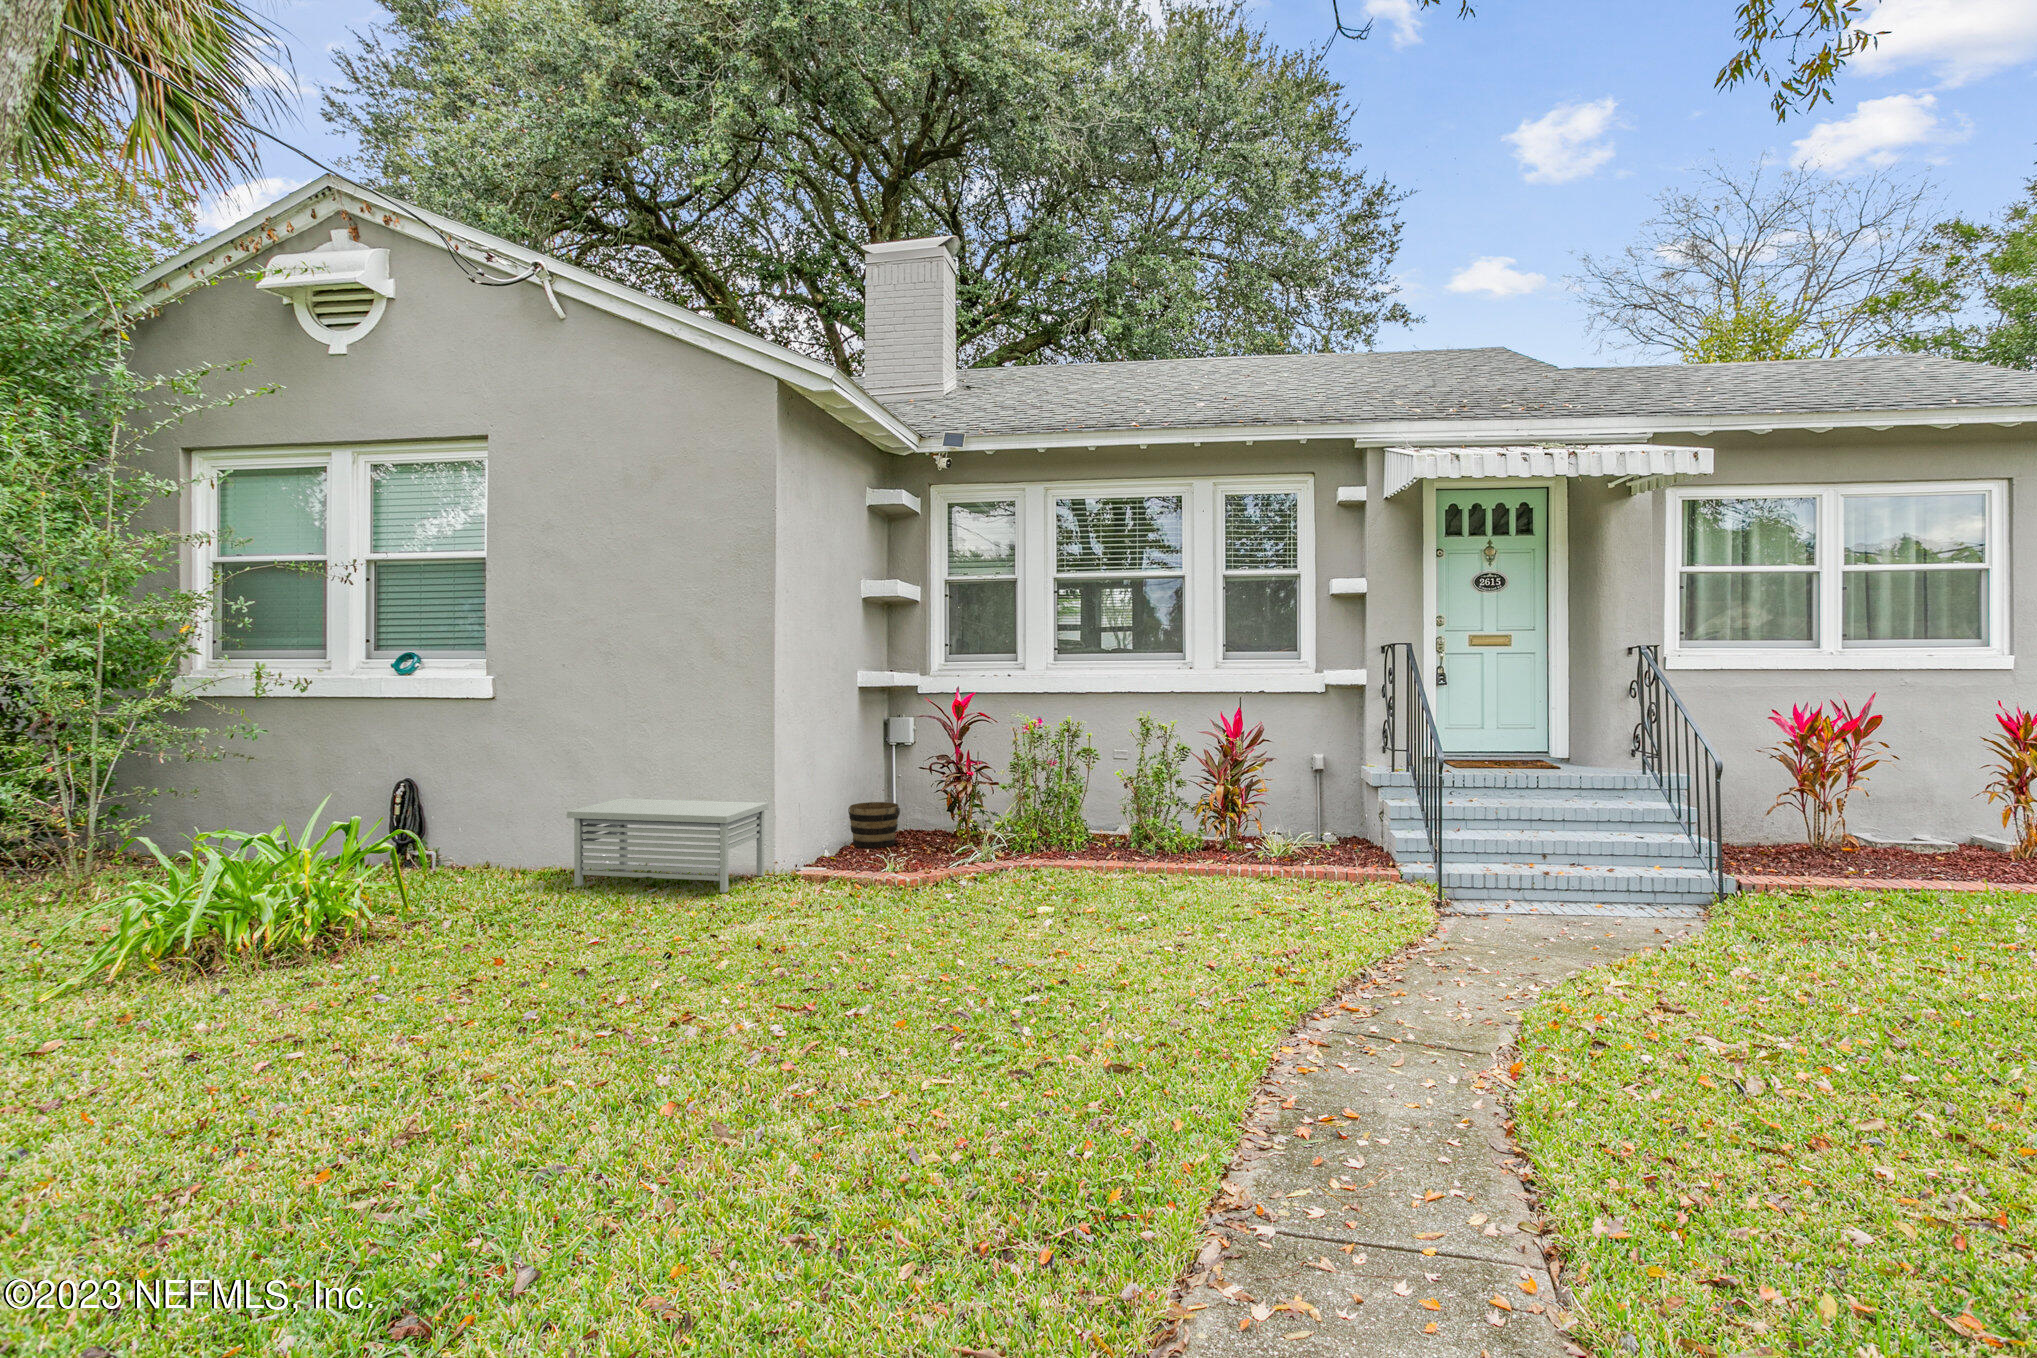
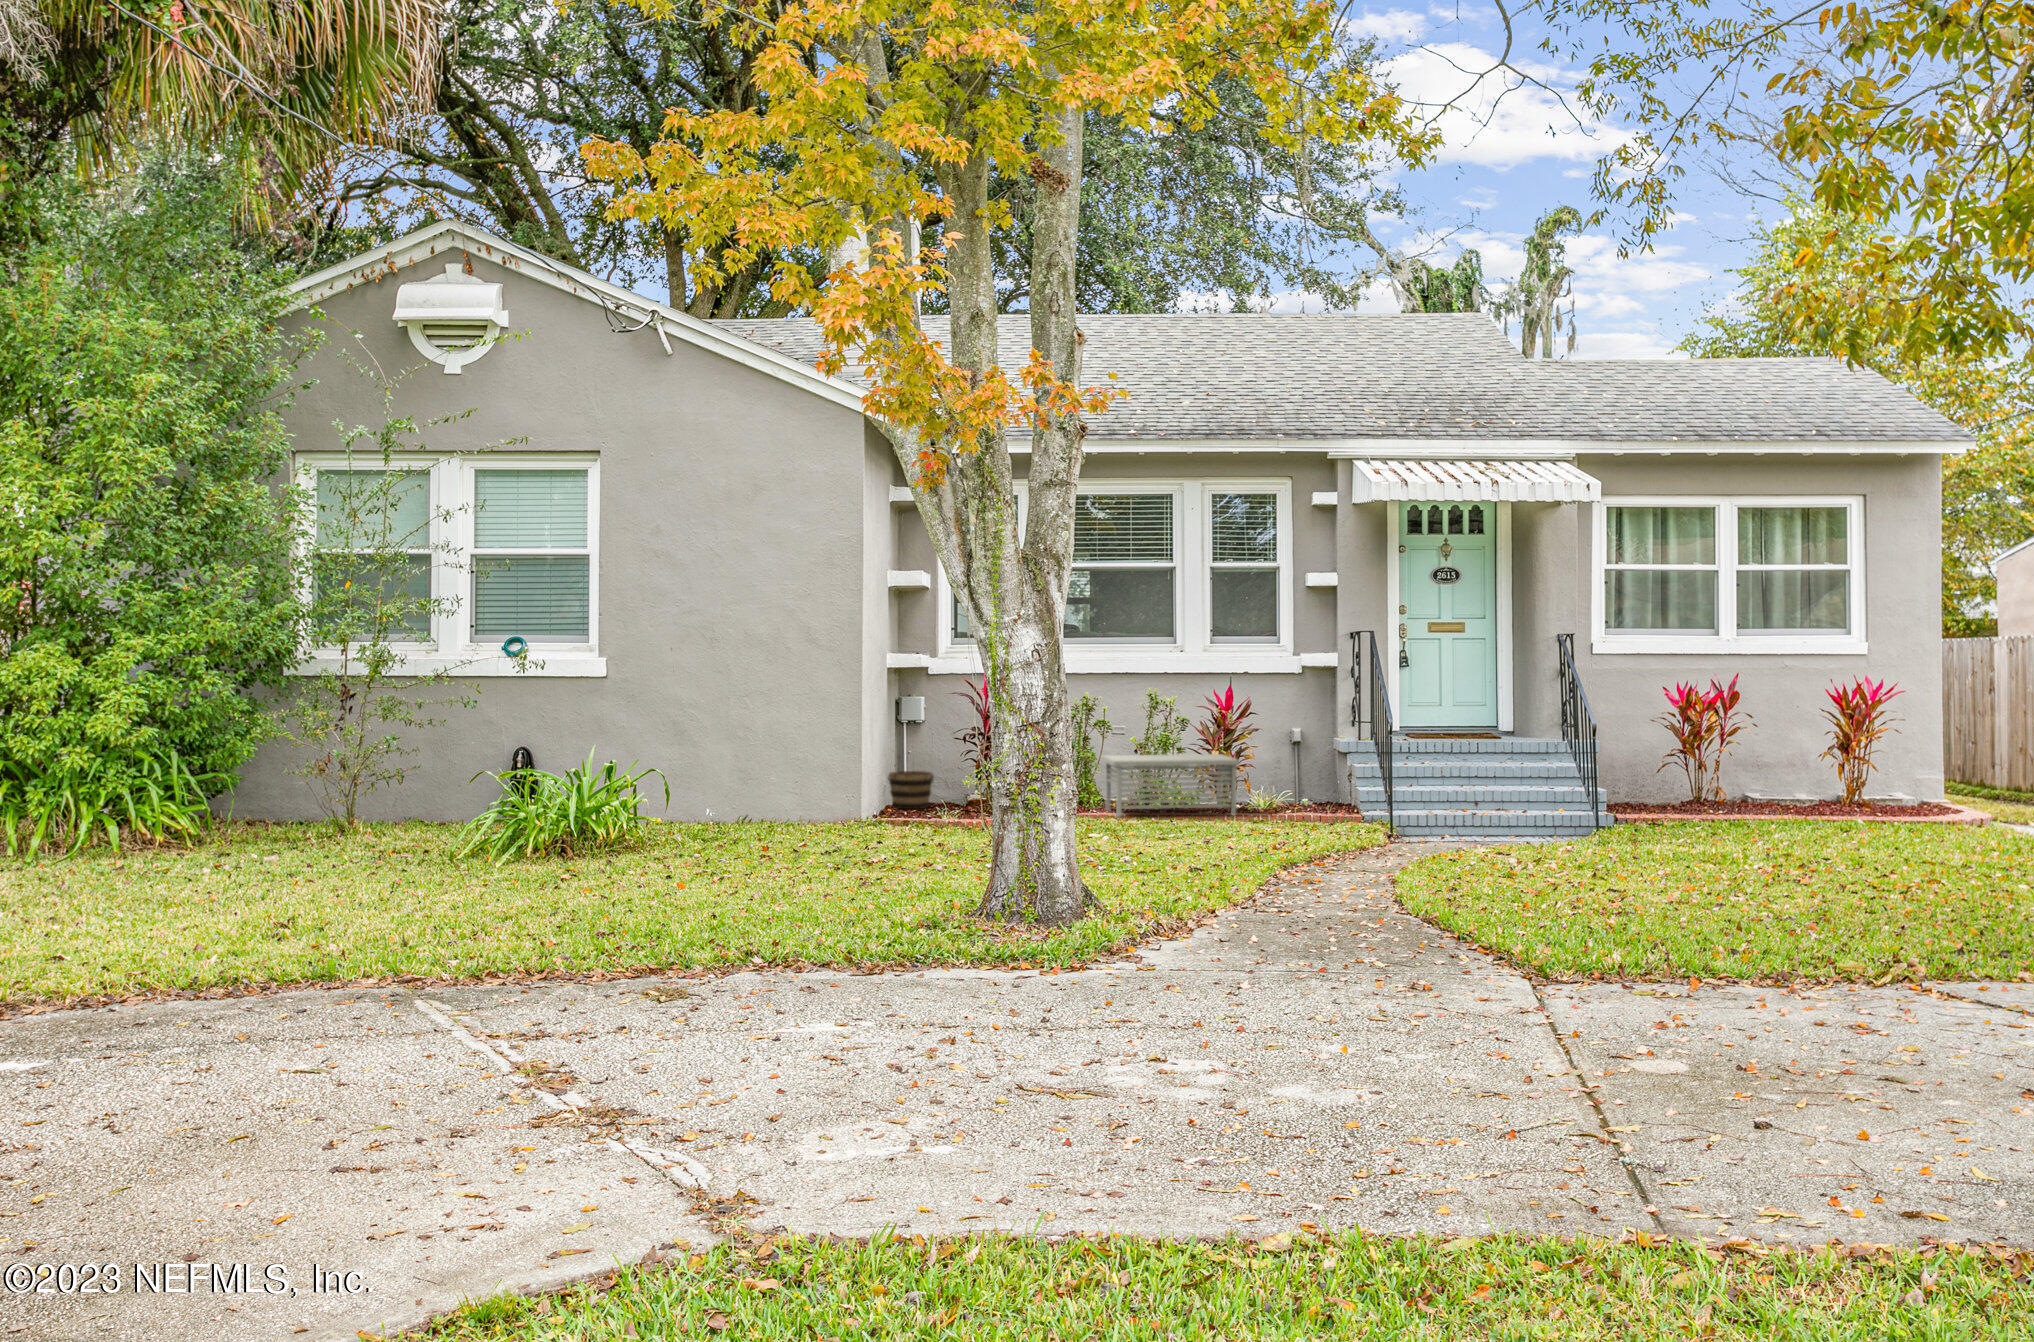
storage bench: present [567,798,768,893] -> present [1101,754,1239,817]

